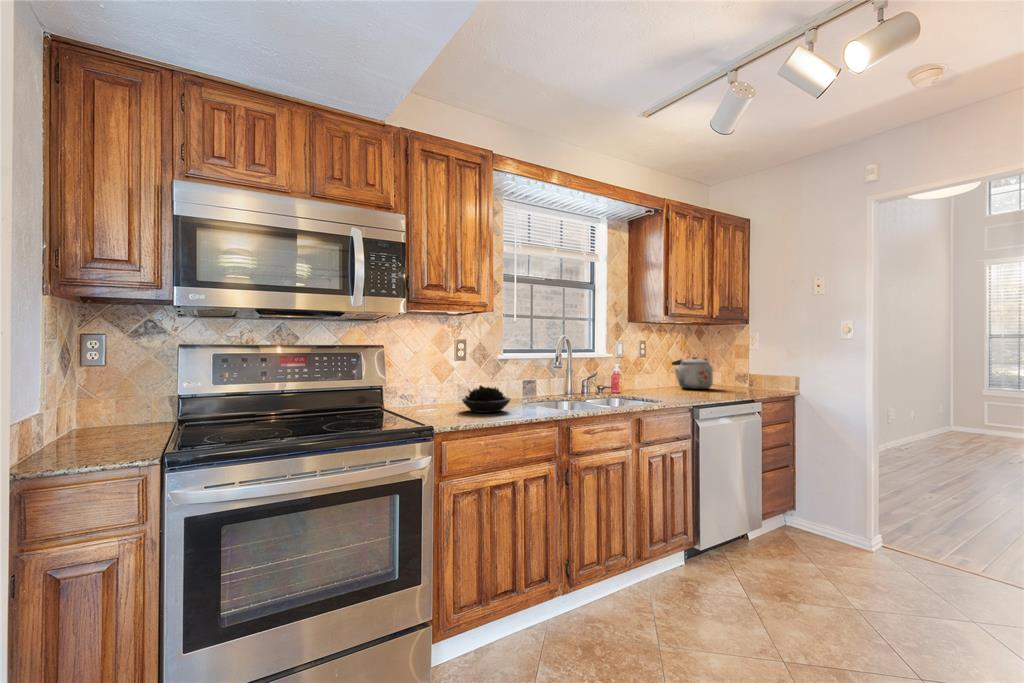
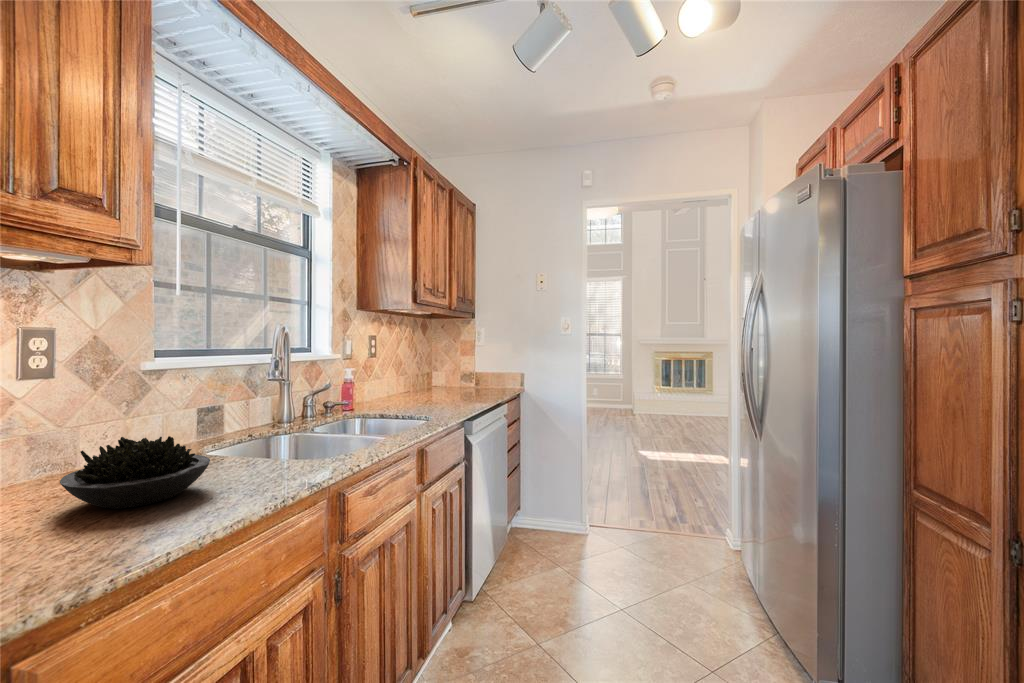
kettle: present [672,357,713,389] -> none [401,355,449,395]

